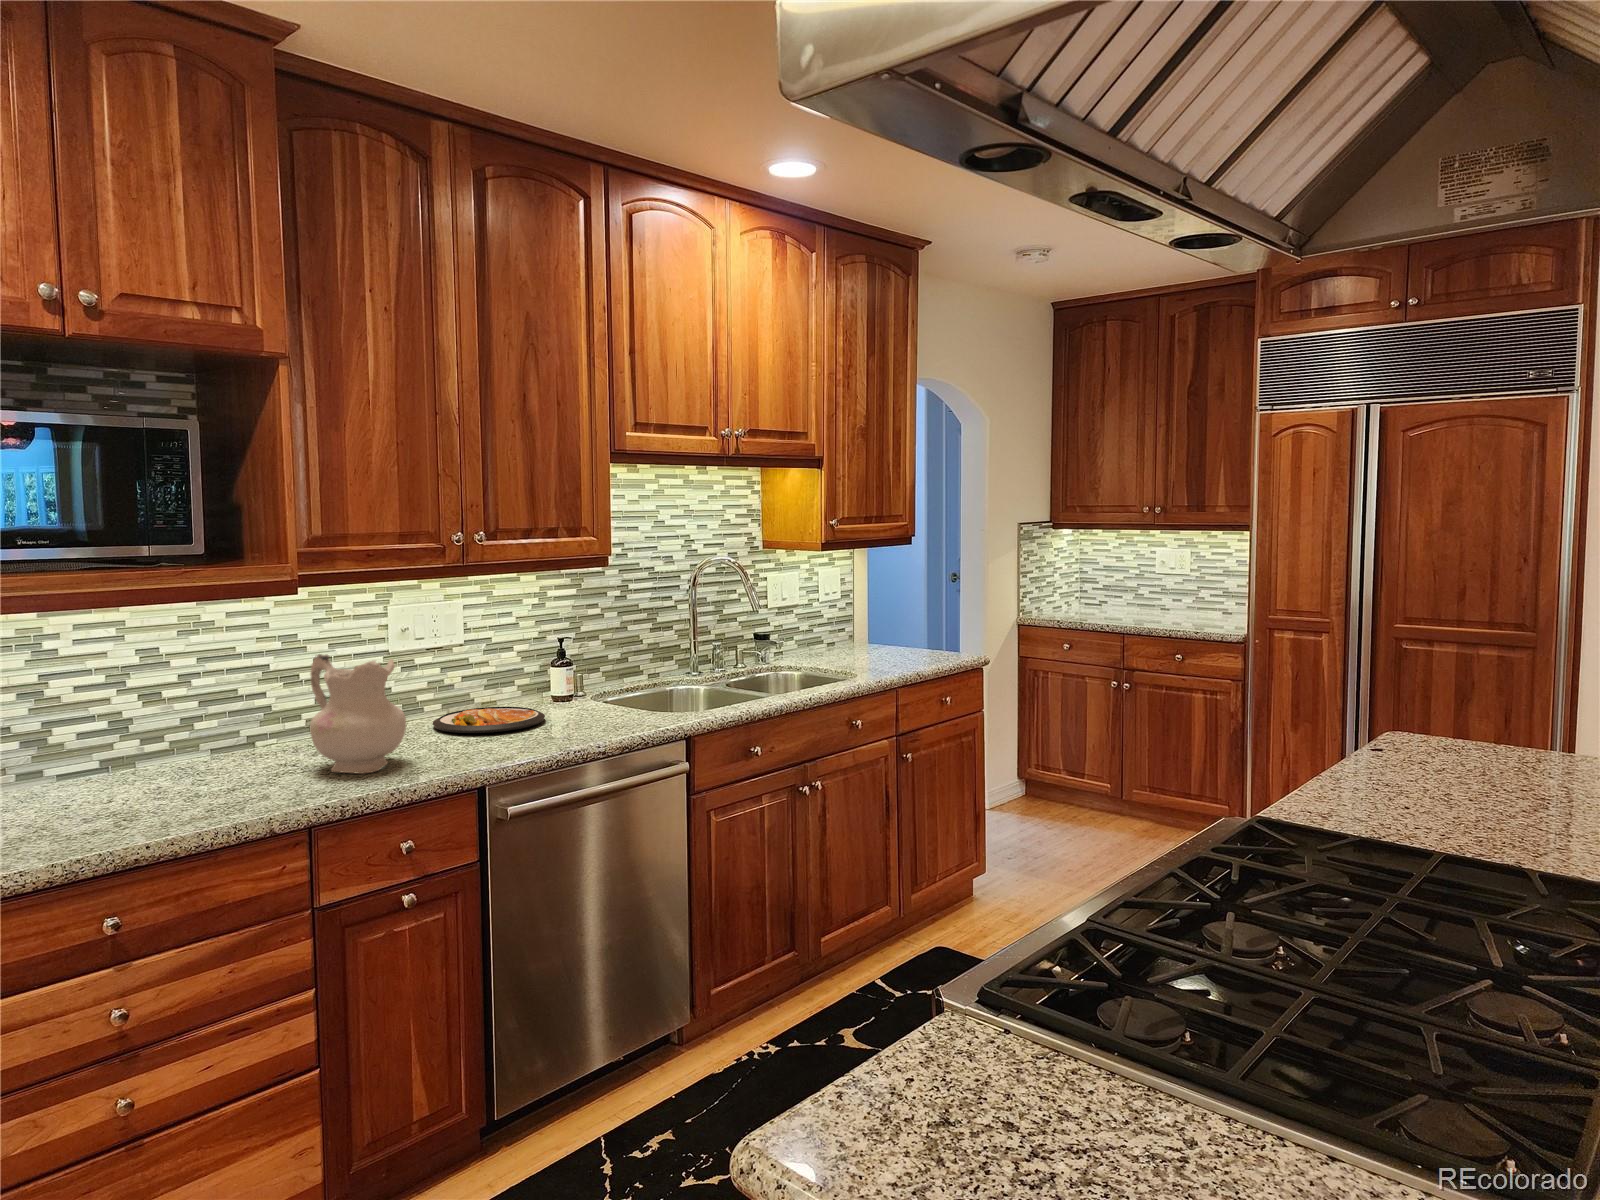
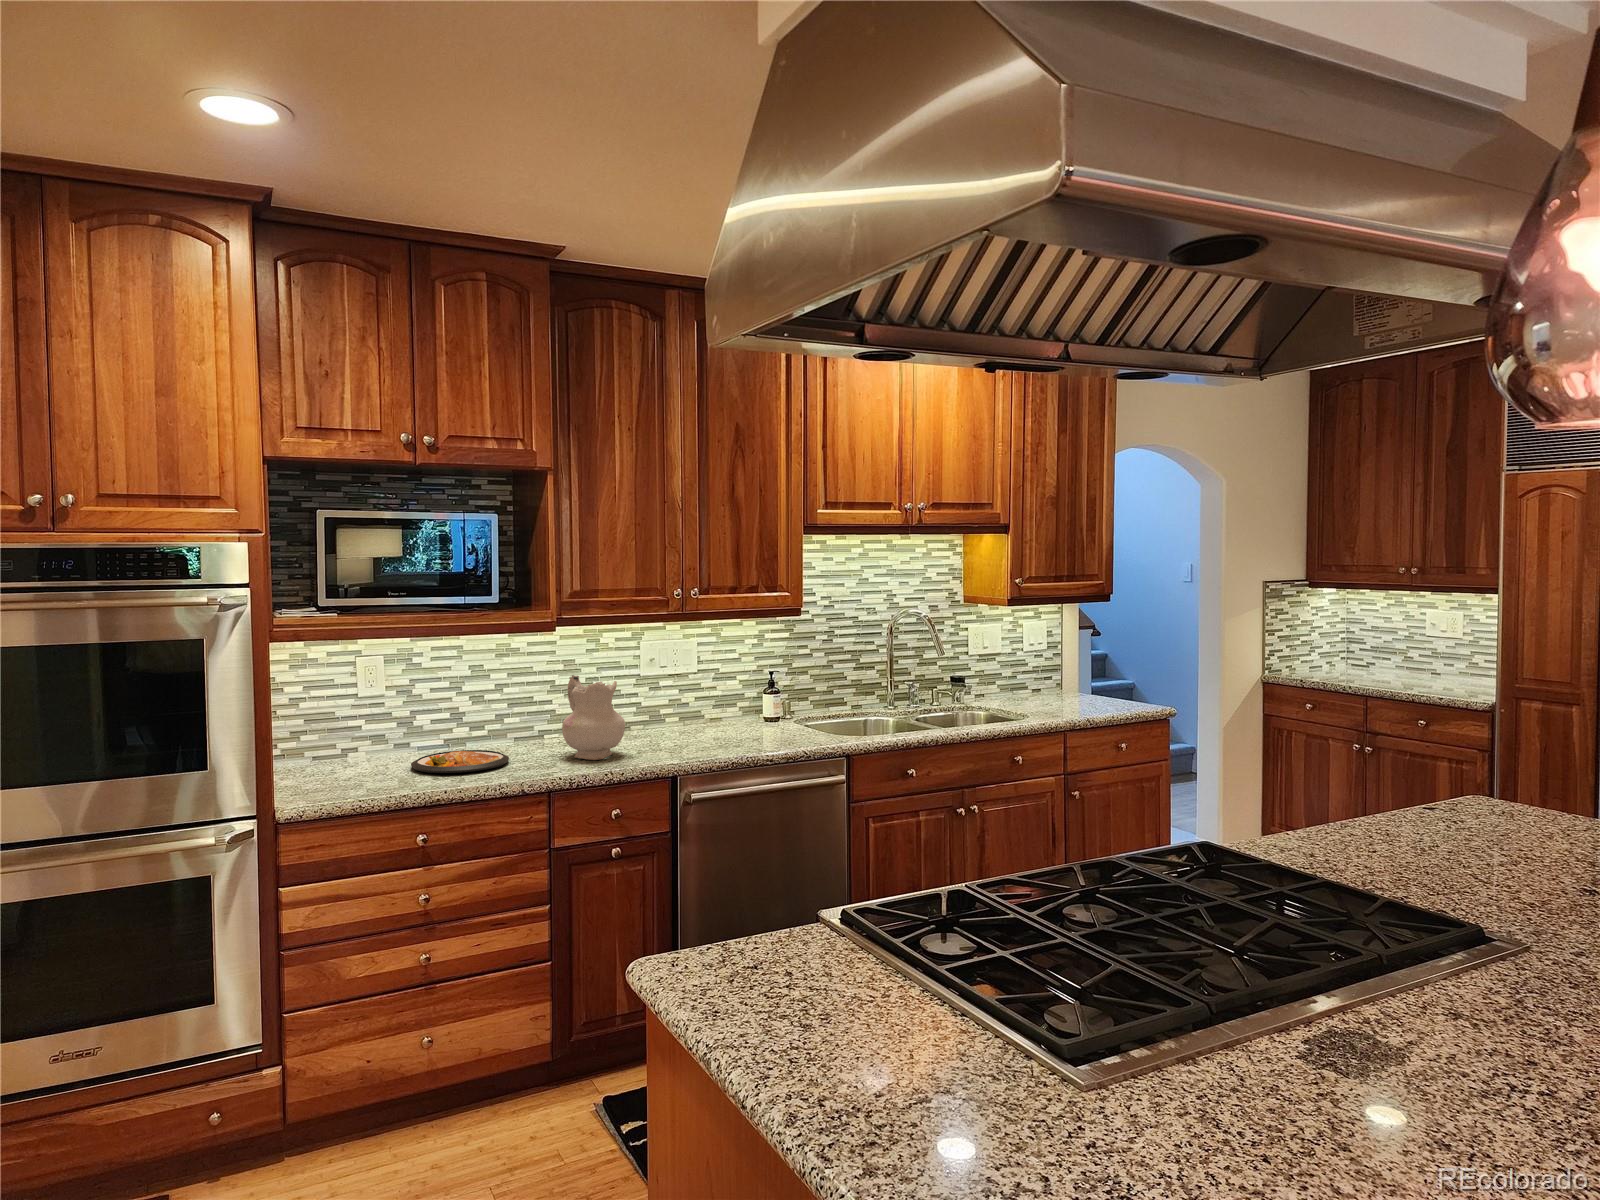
dish: present [433,707,545,733] -> present [411,750,509,773]

